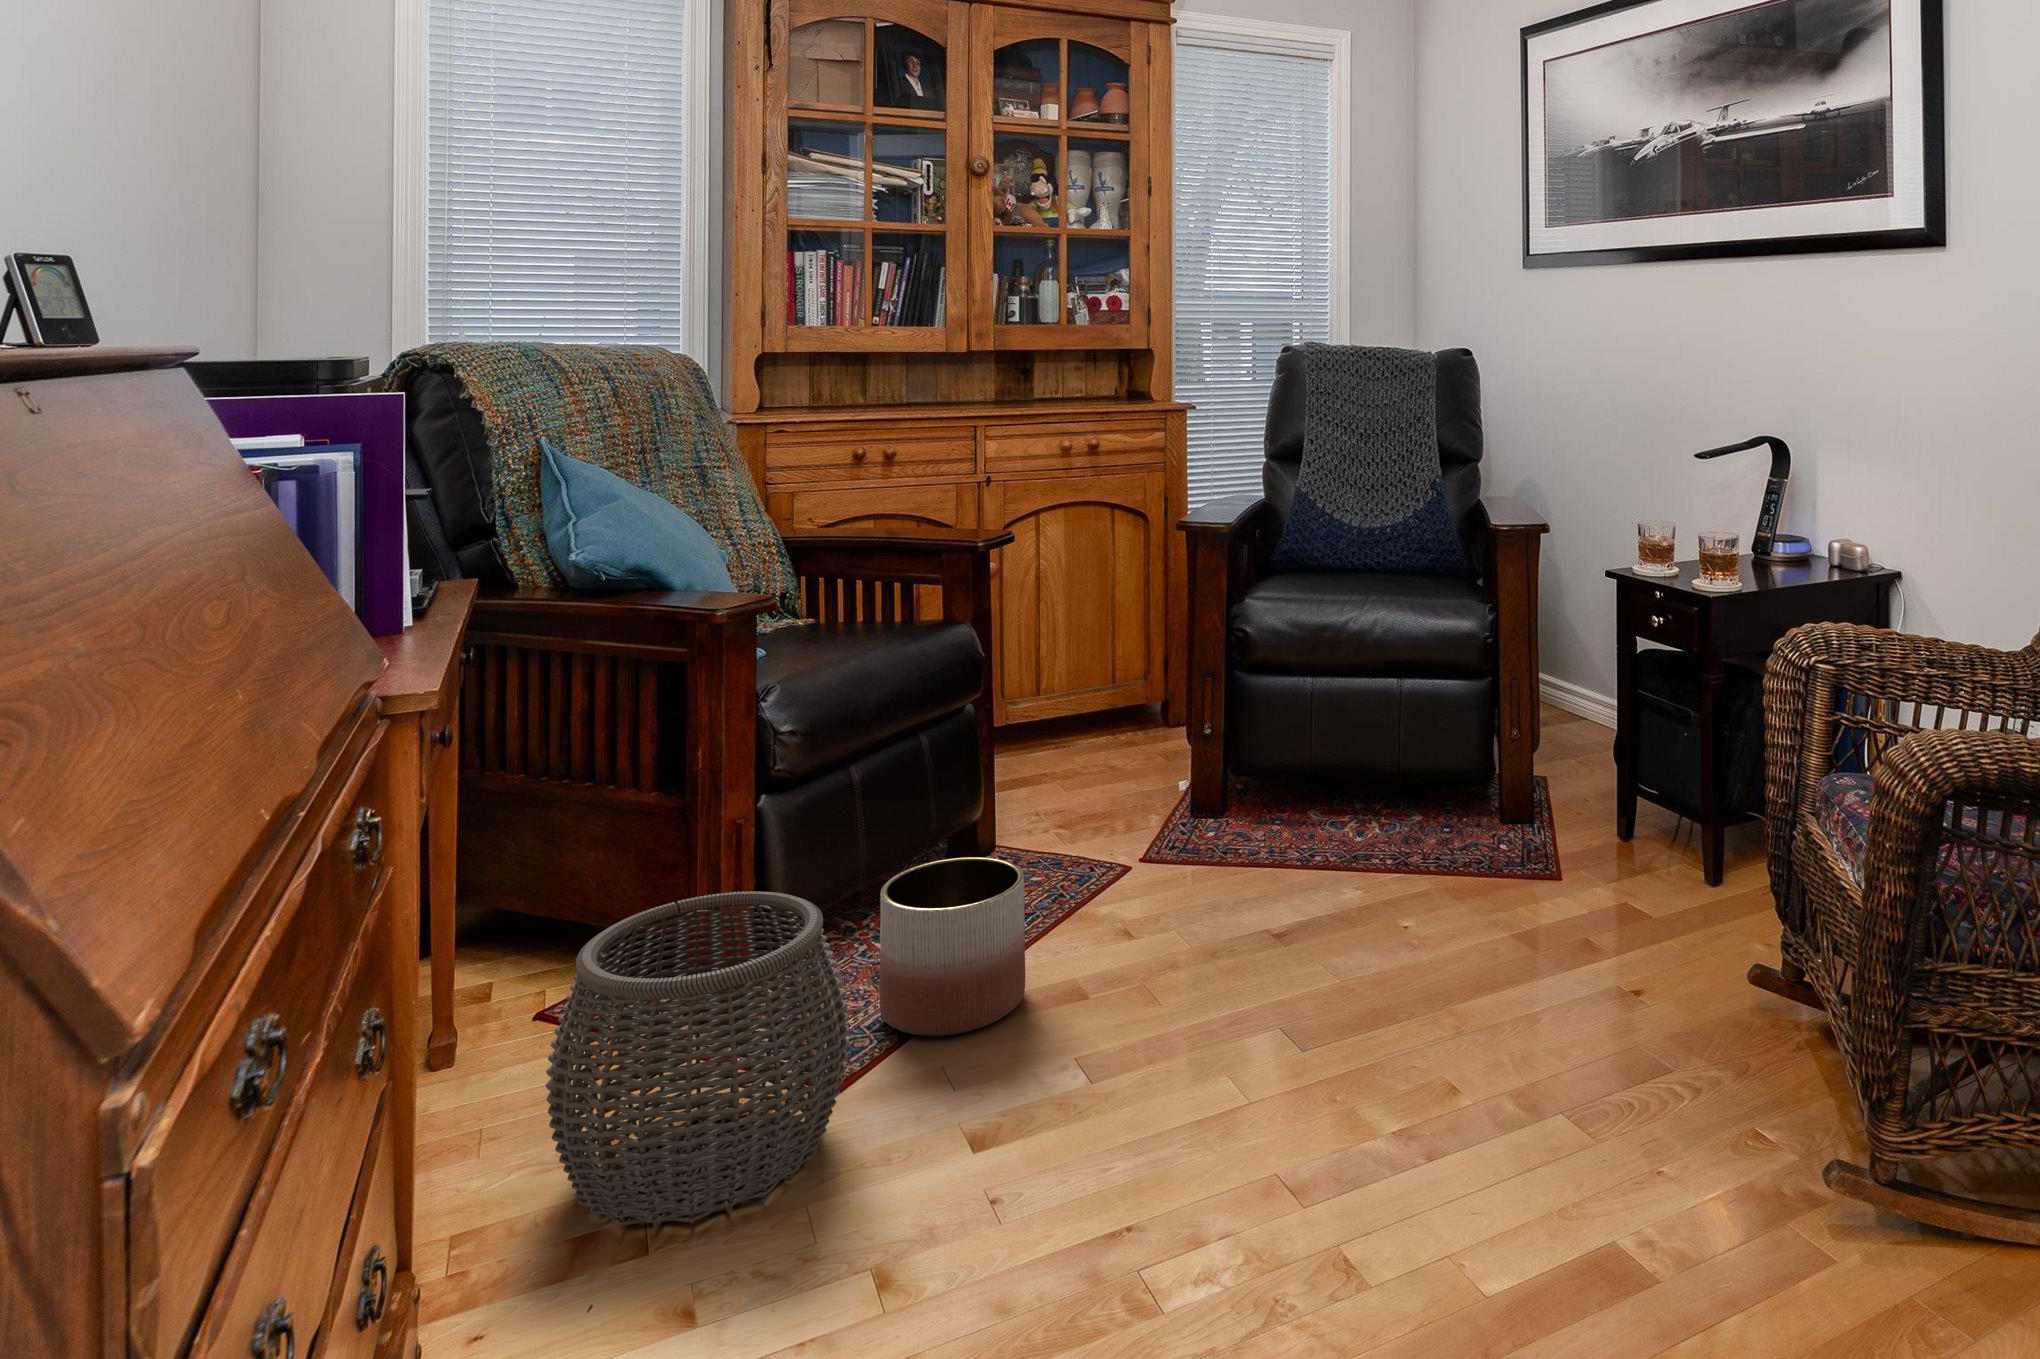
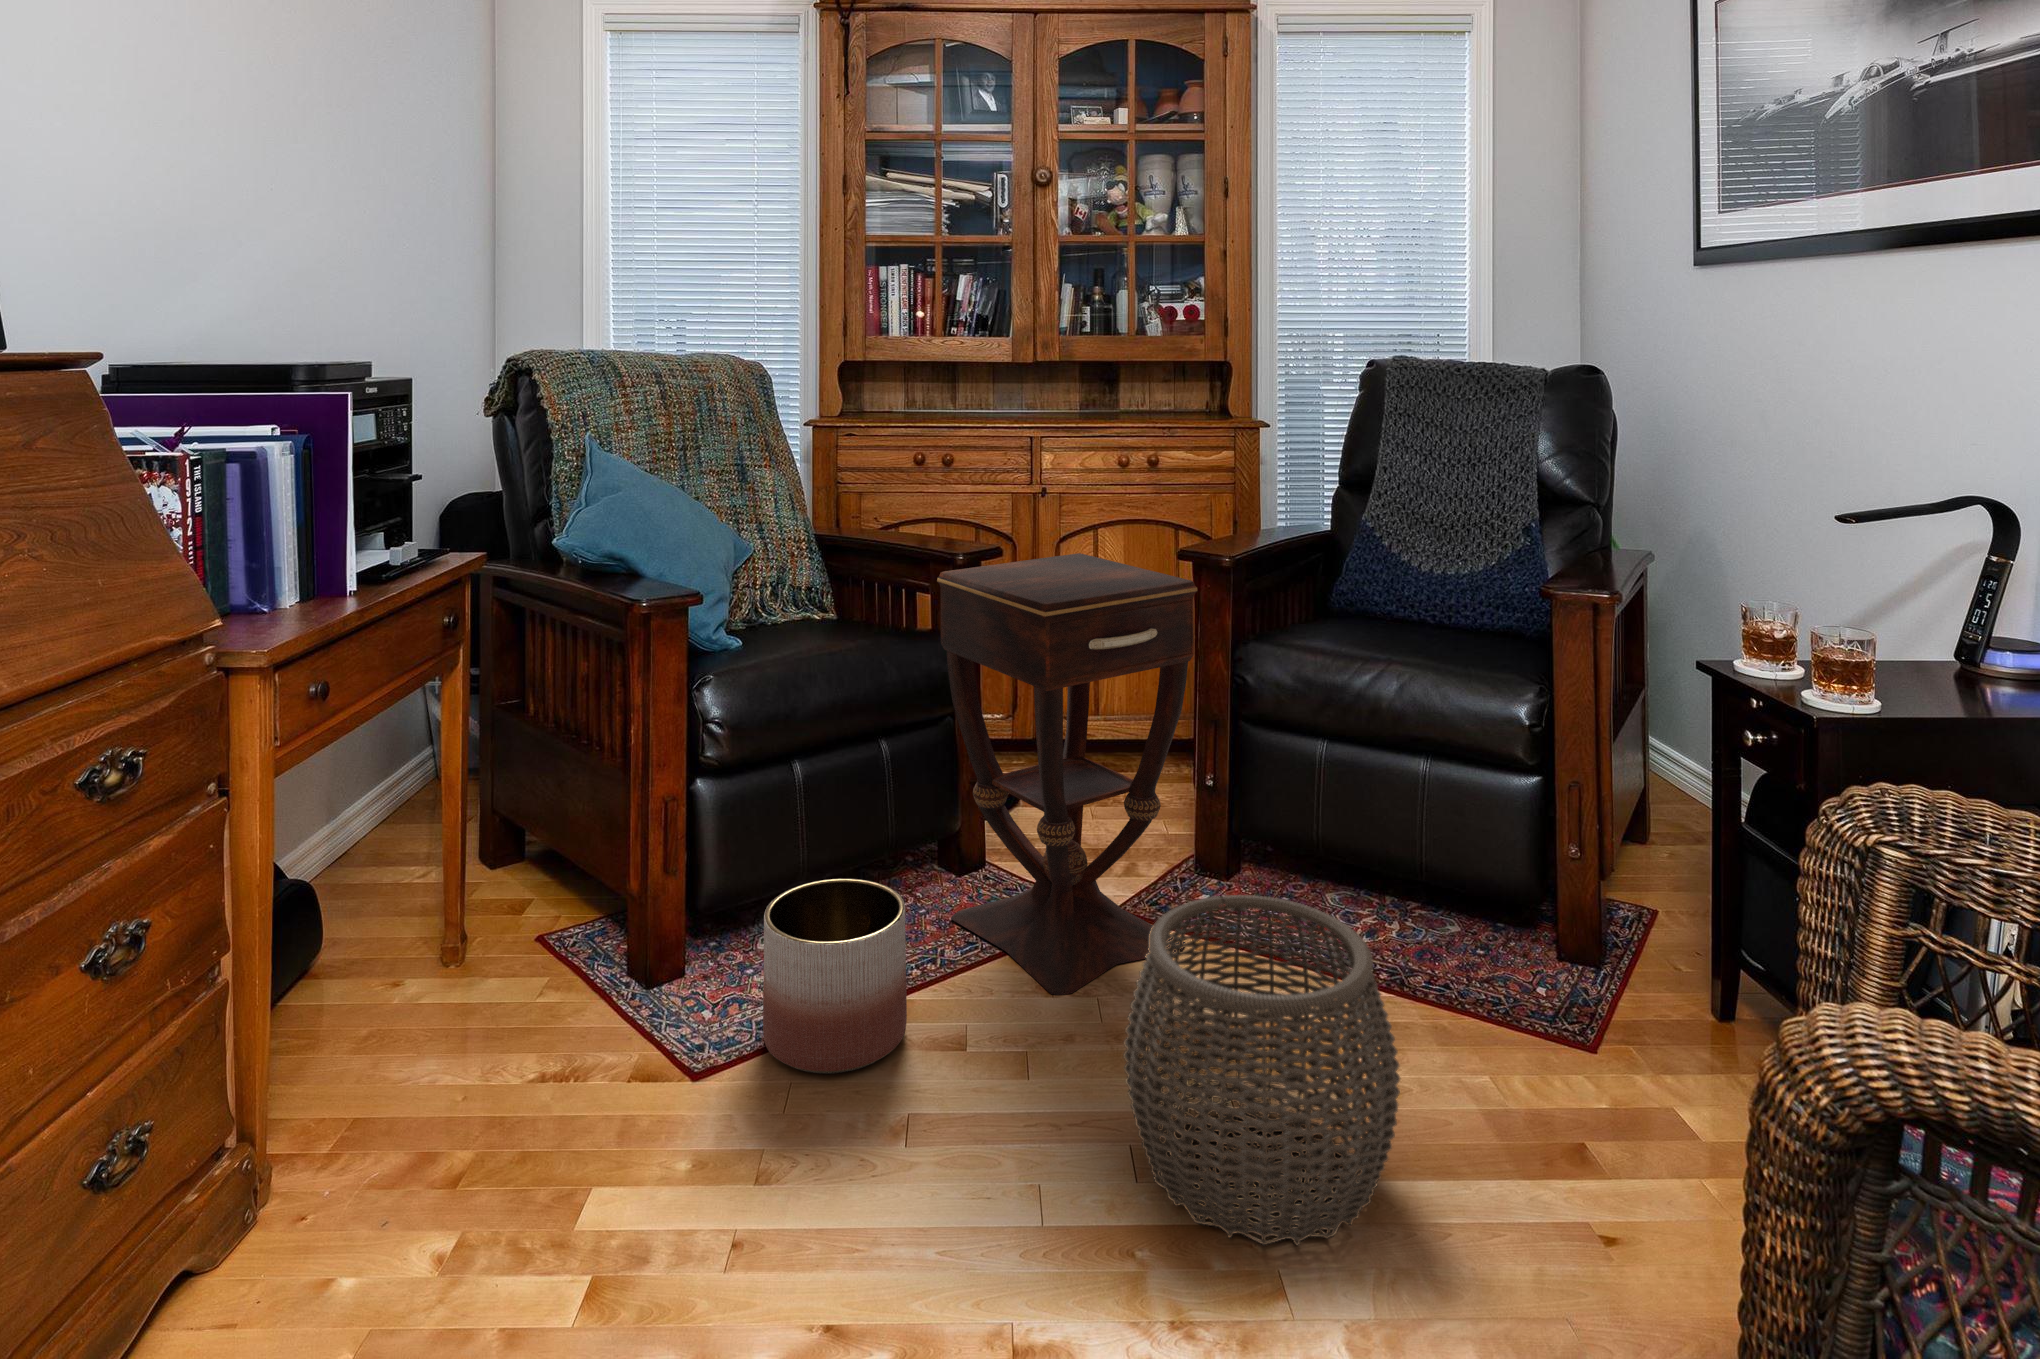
side table: none [983,537,1233,932] -> present [937,553,1197,995]
woven basket: present [546,891,850,1228] -> present [1123,895,1400,1245]

